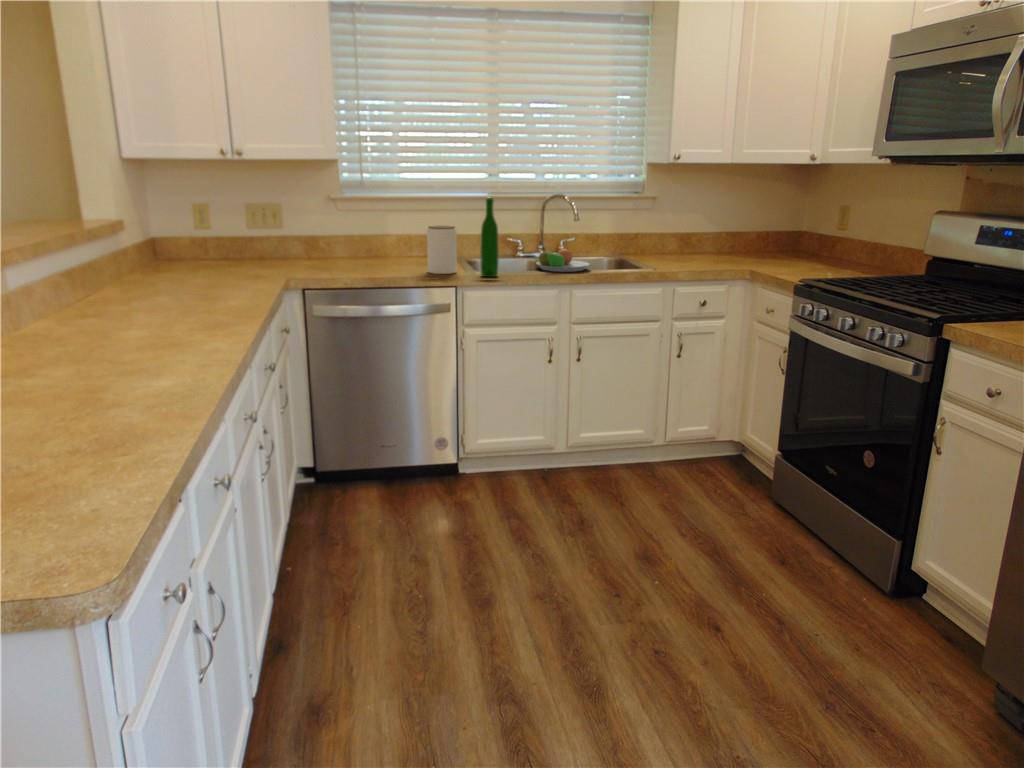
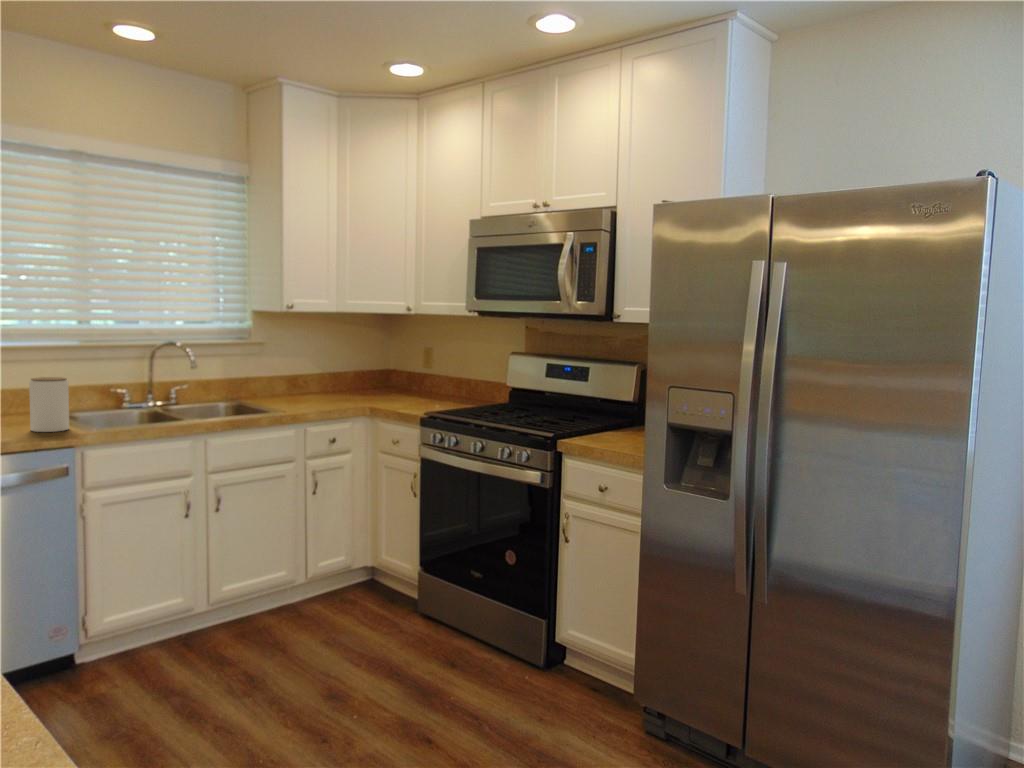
wine bottle: present [480,198,499,277] -> none [104,346,126,431]
fruit bowl: present [536,247,589,272] -> none [157,396,218,420]

